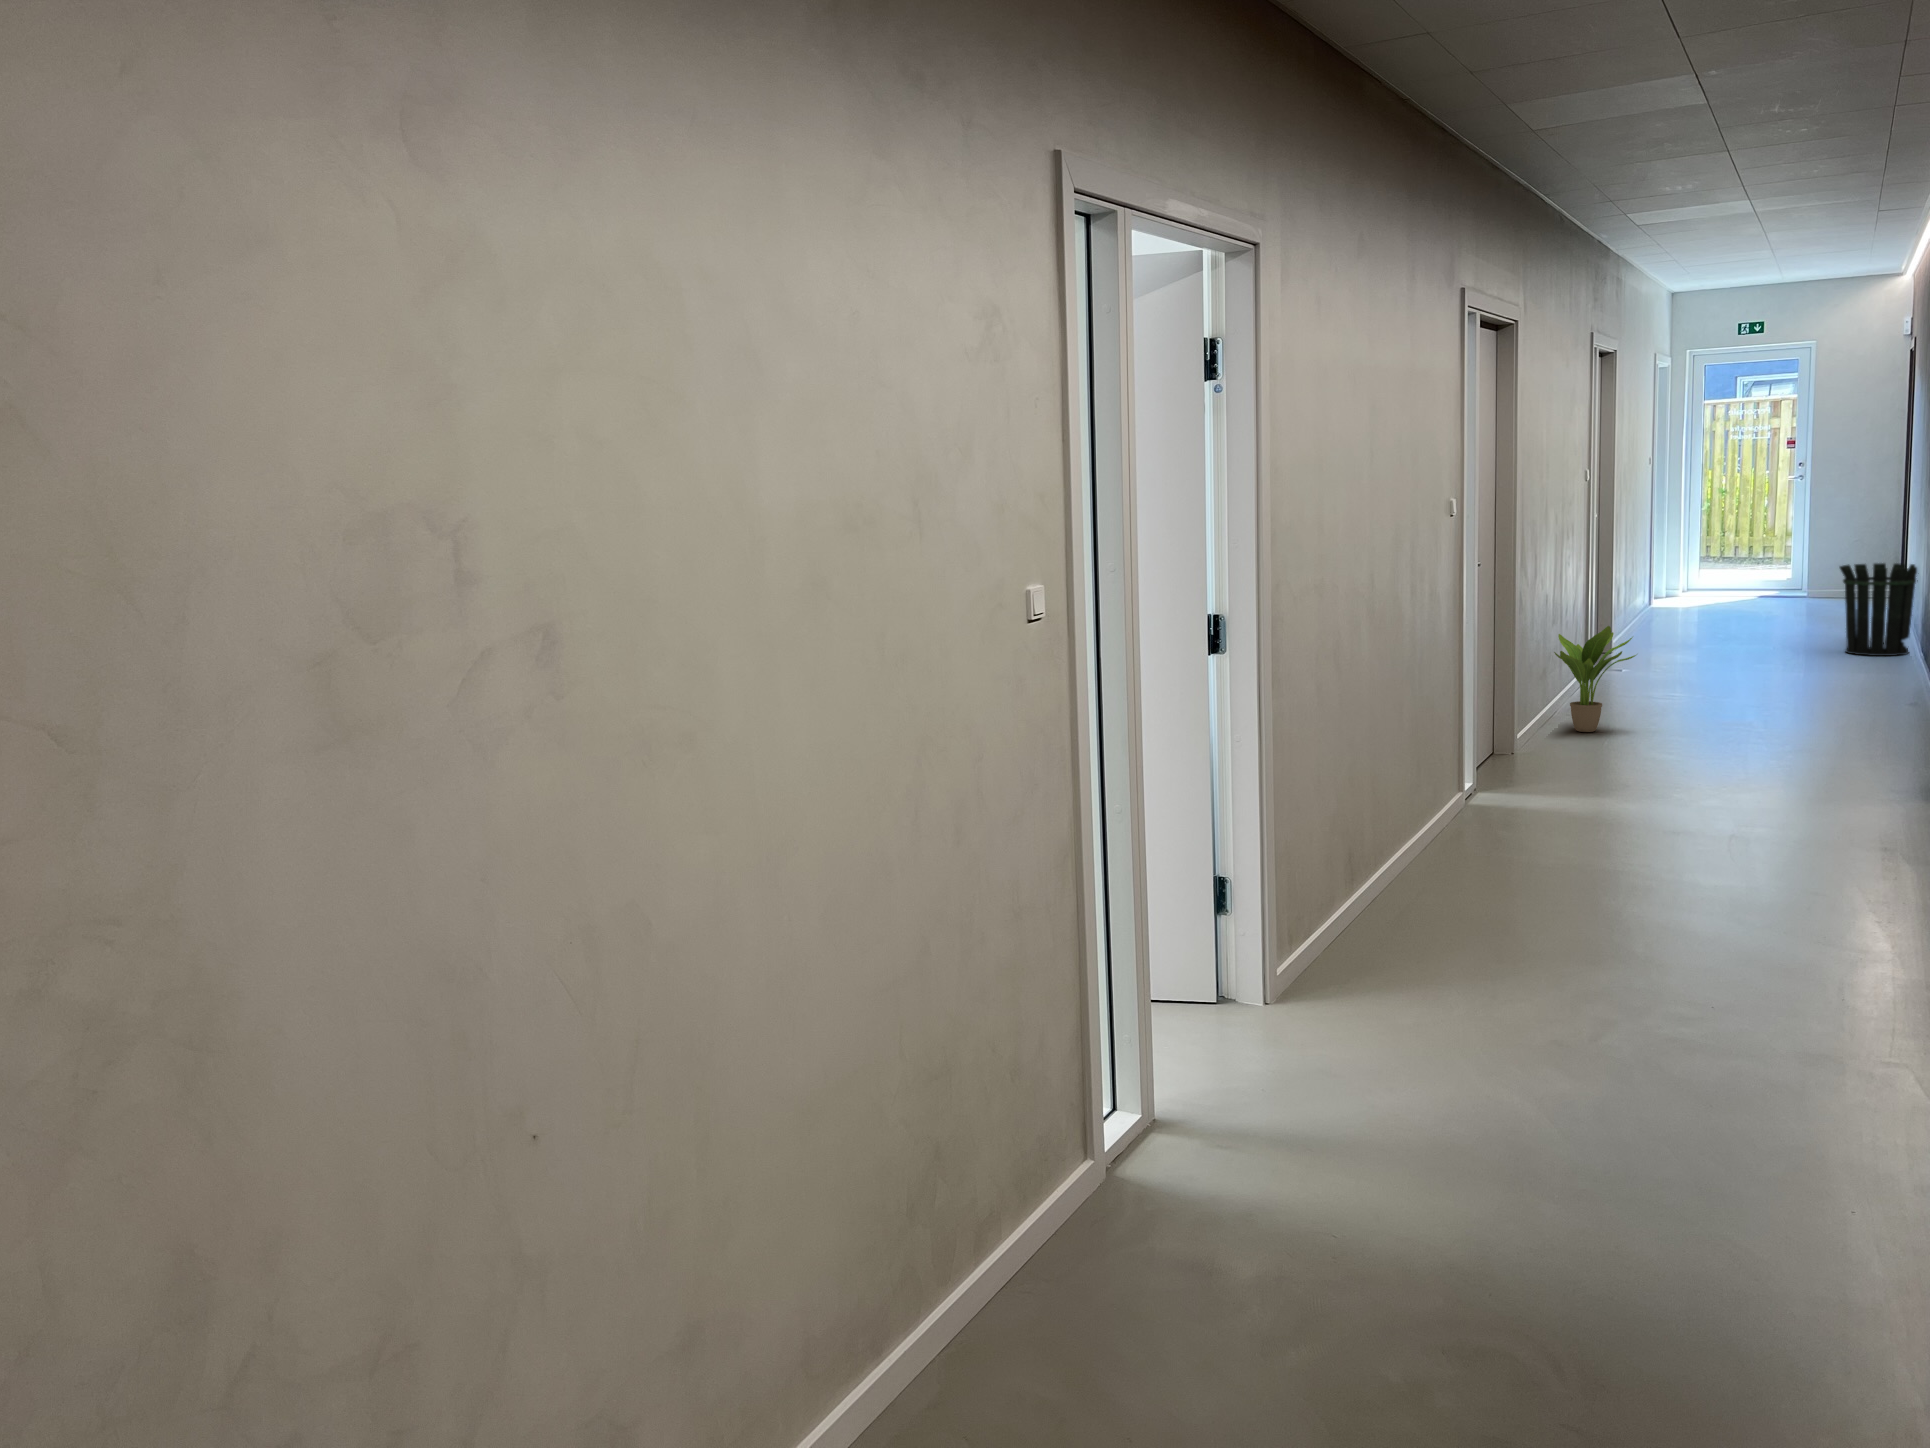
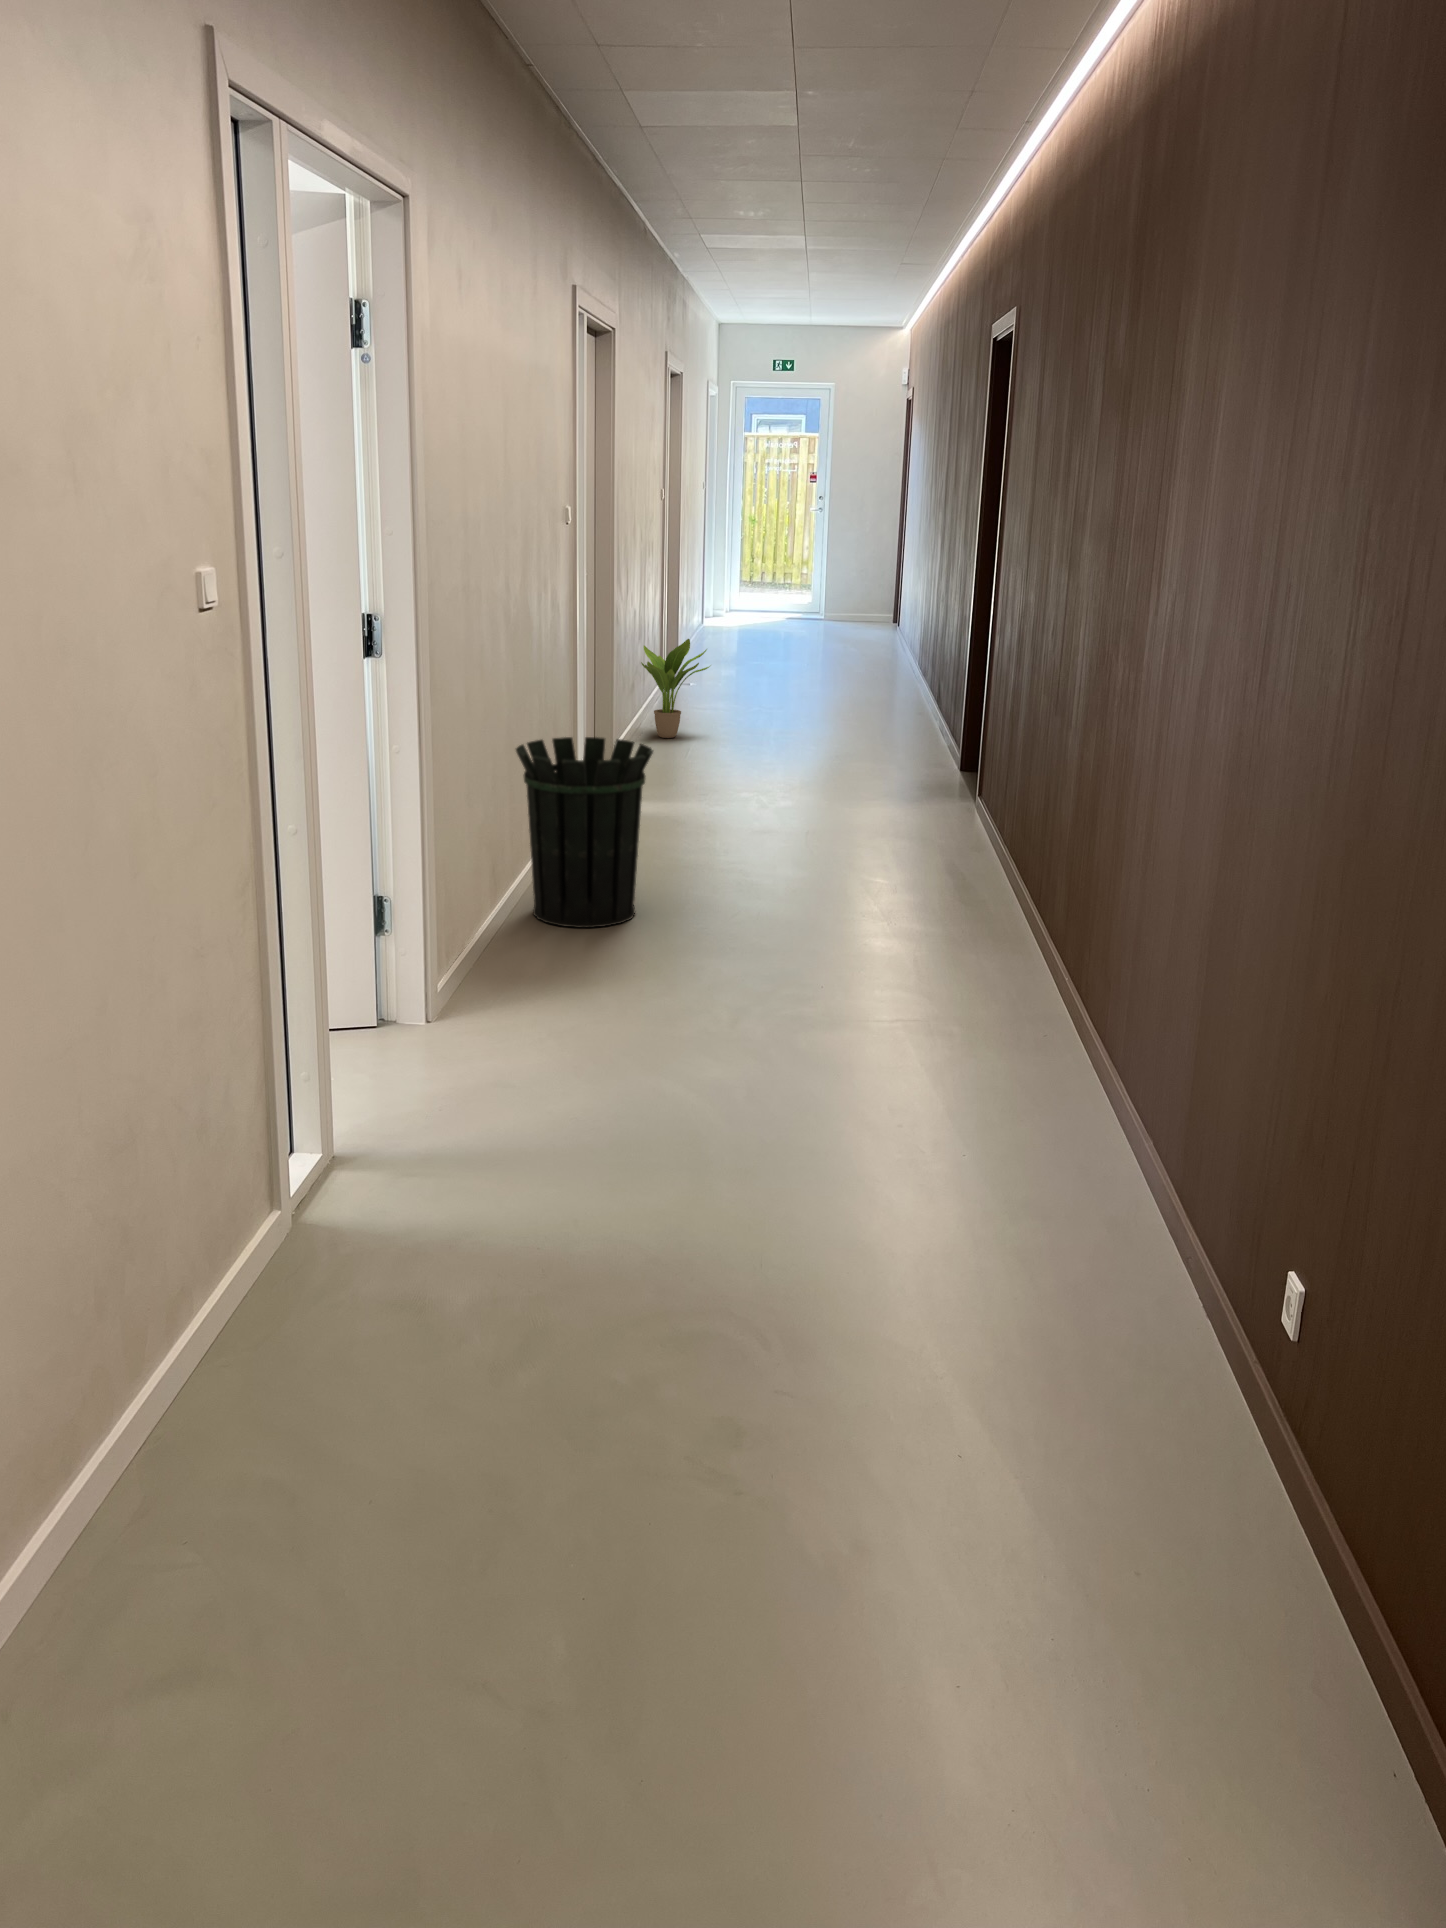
waste bin: present [1840,563,1918,656] -> present [516,737,653,928]

